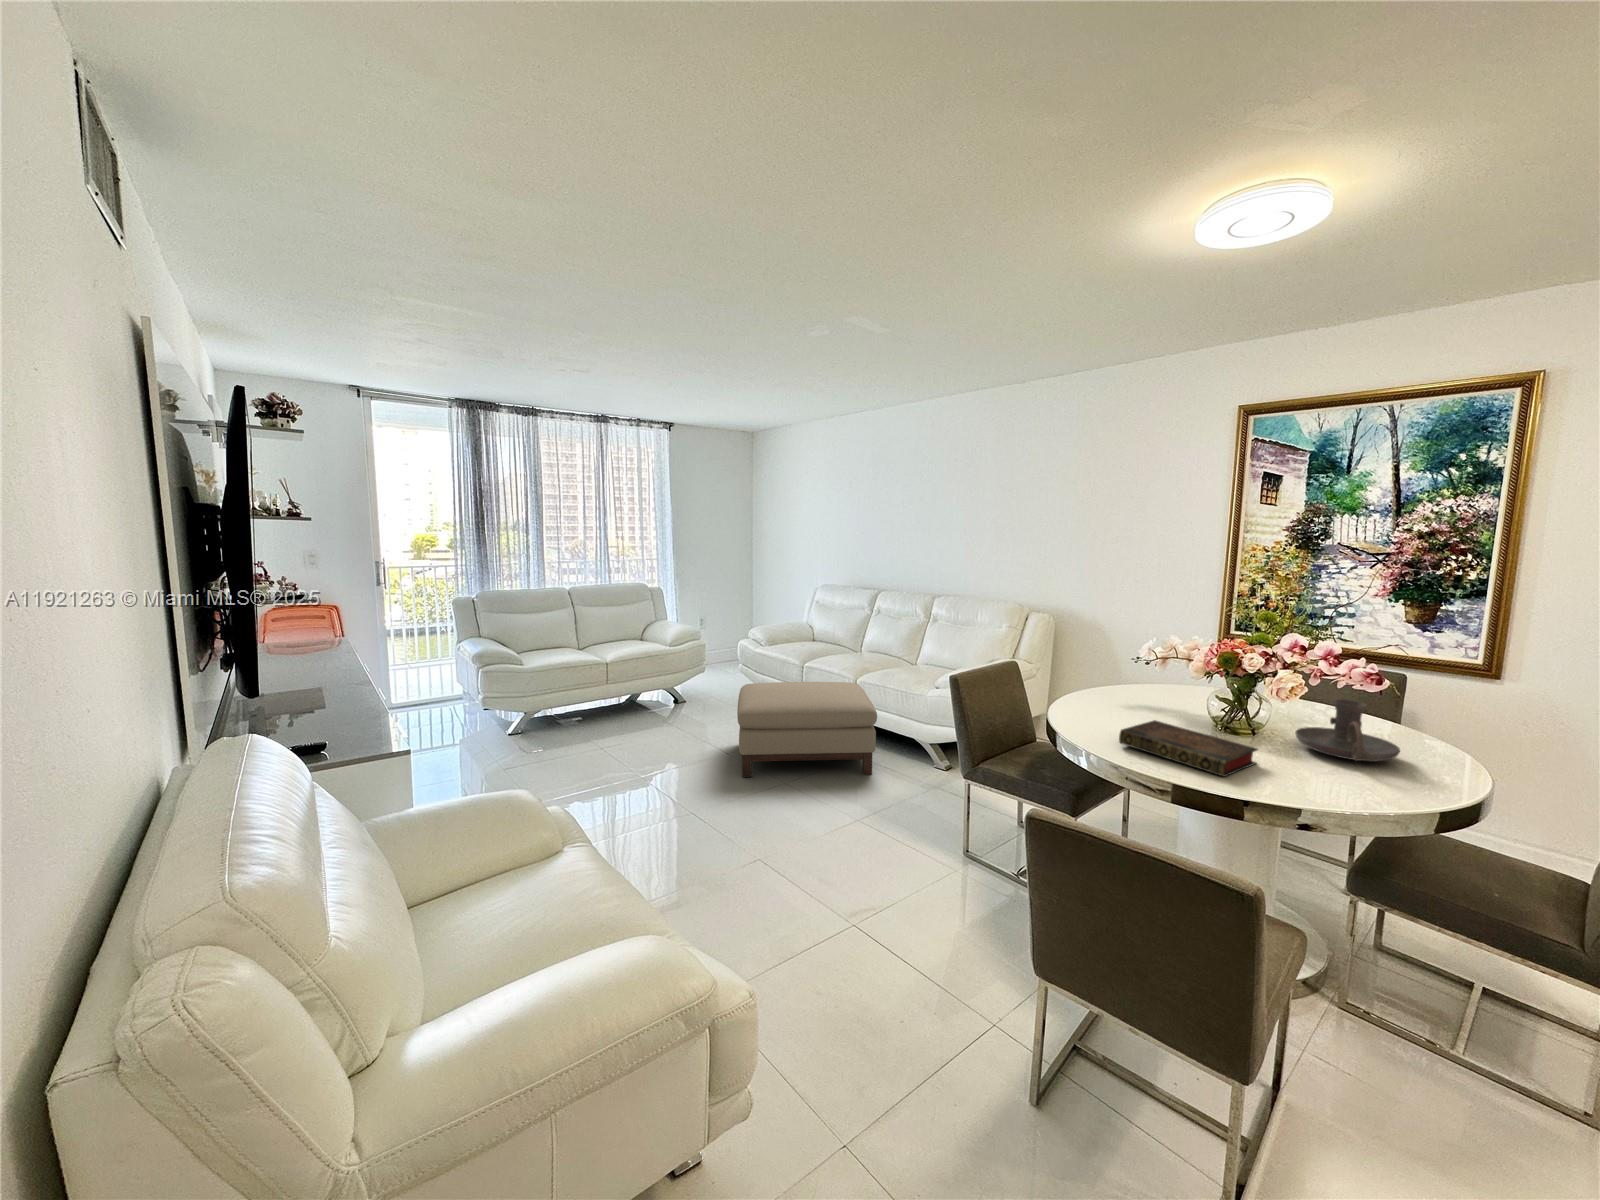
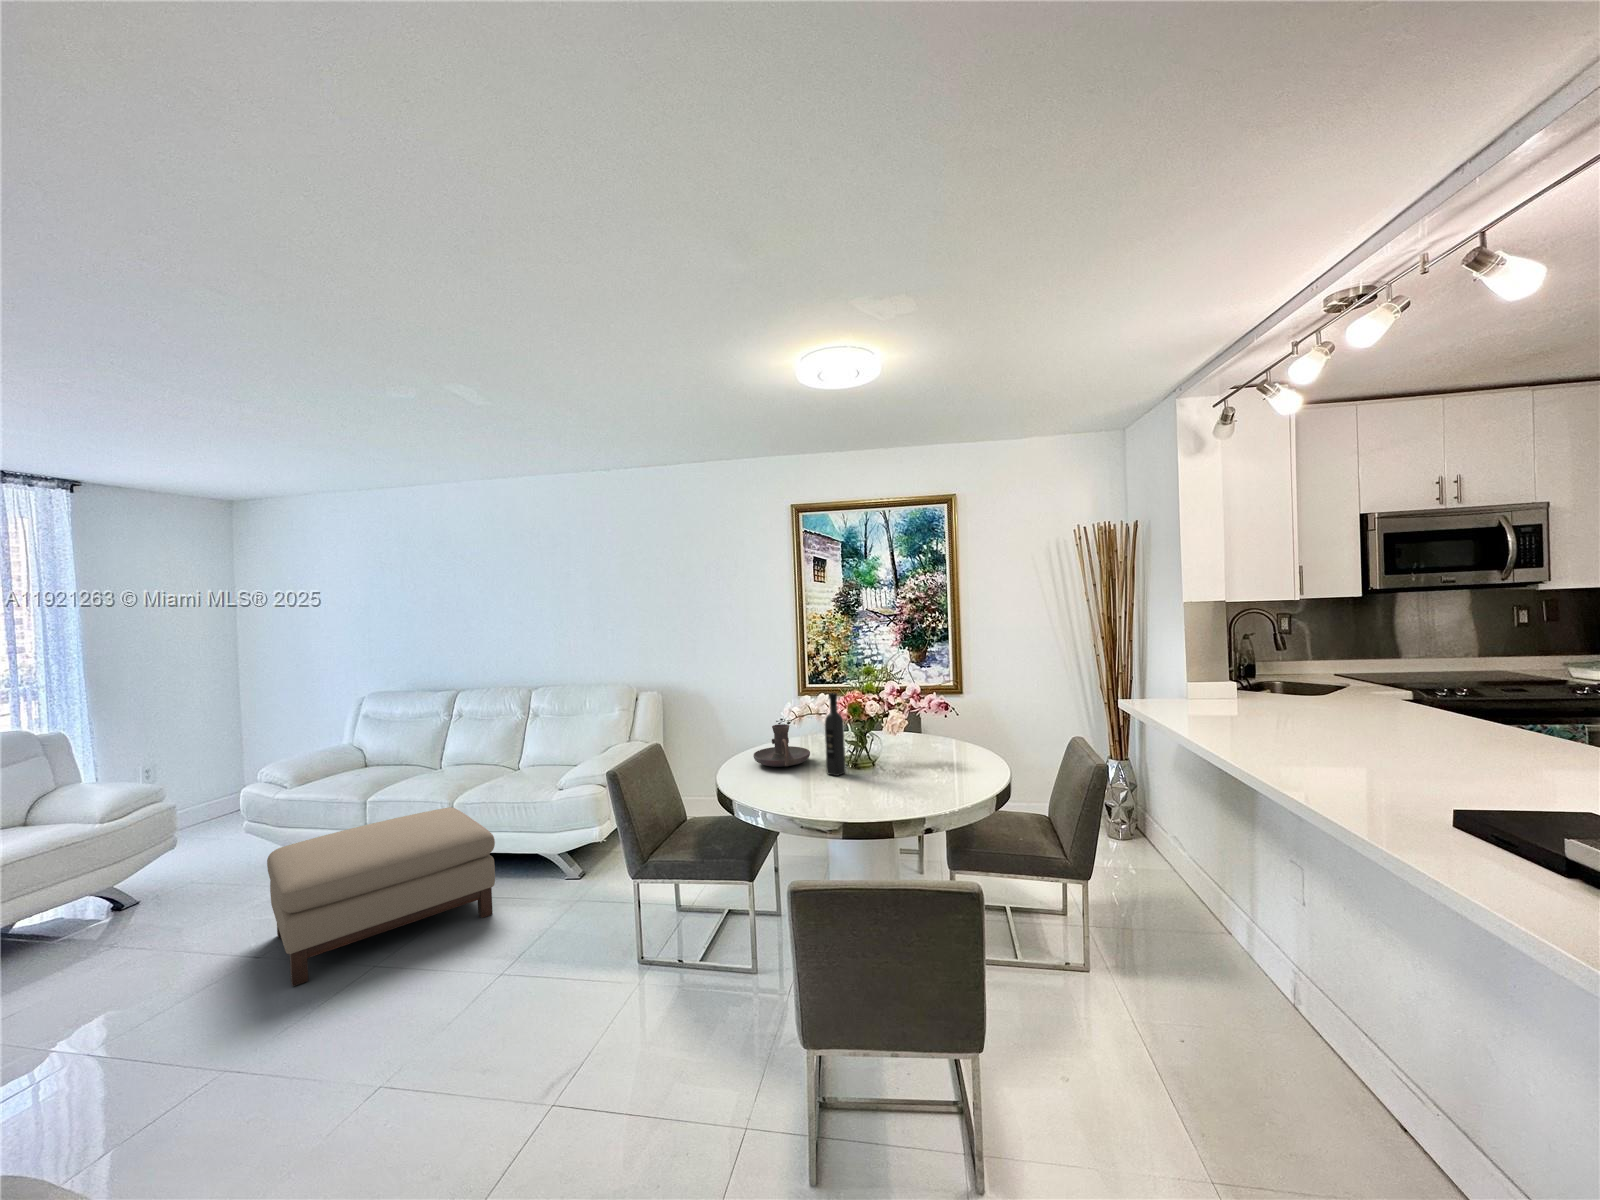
wine bottle: none [1182,637,1213,733] -> present [825,693,846,776]
candle holder: present [1295,699,1400,761] -> present [753,724,810,767]
book: present [1119,720,1258,777] -> none [797,772,893,807]

